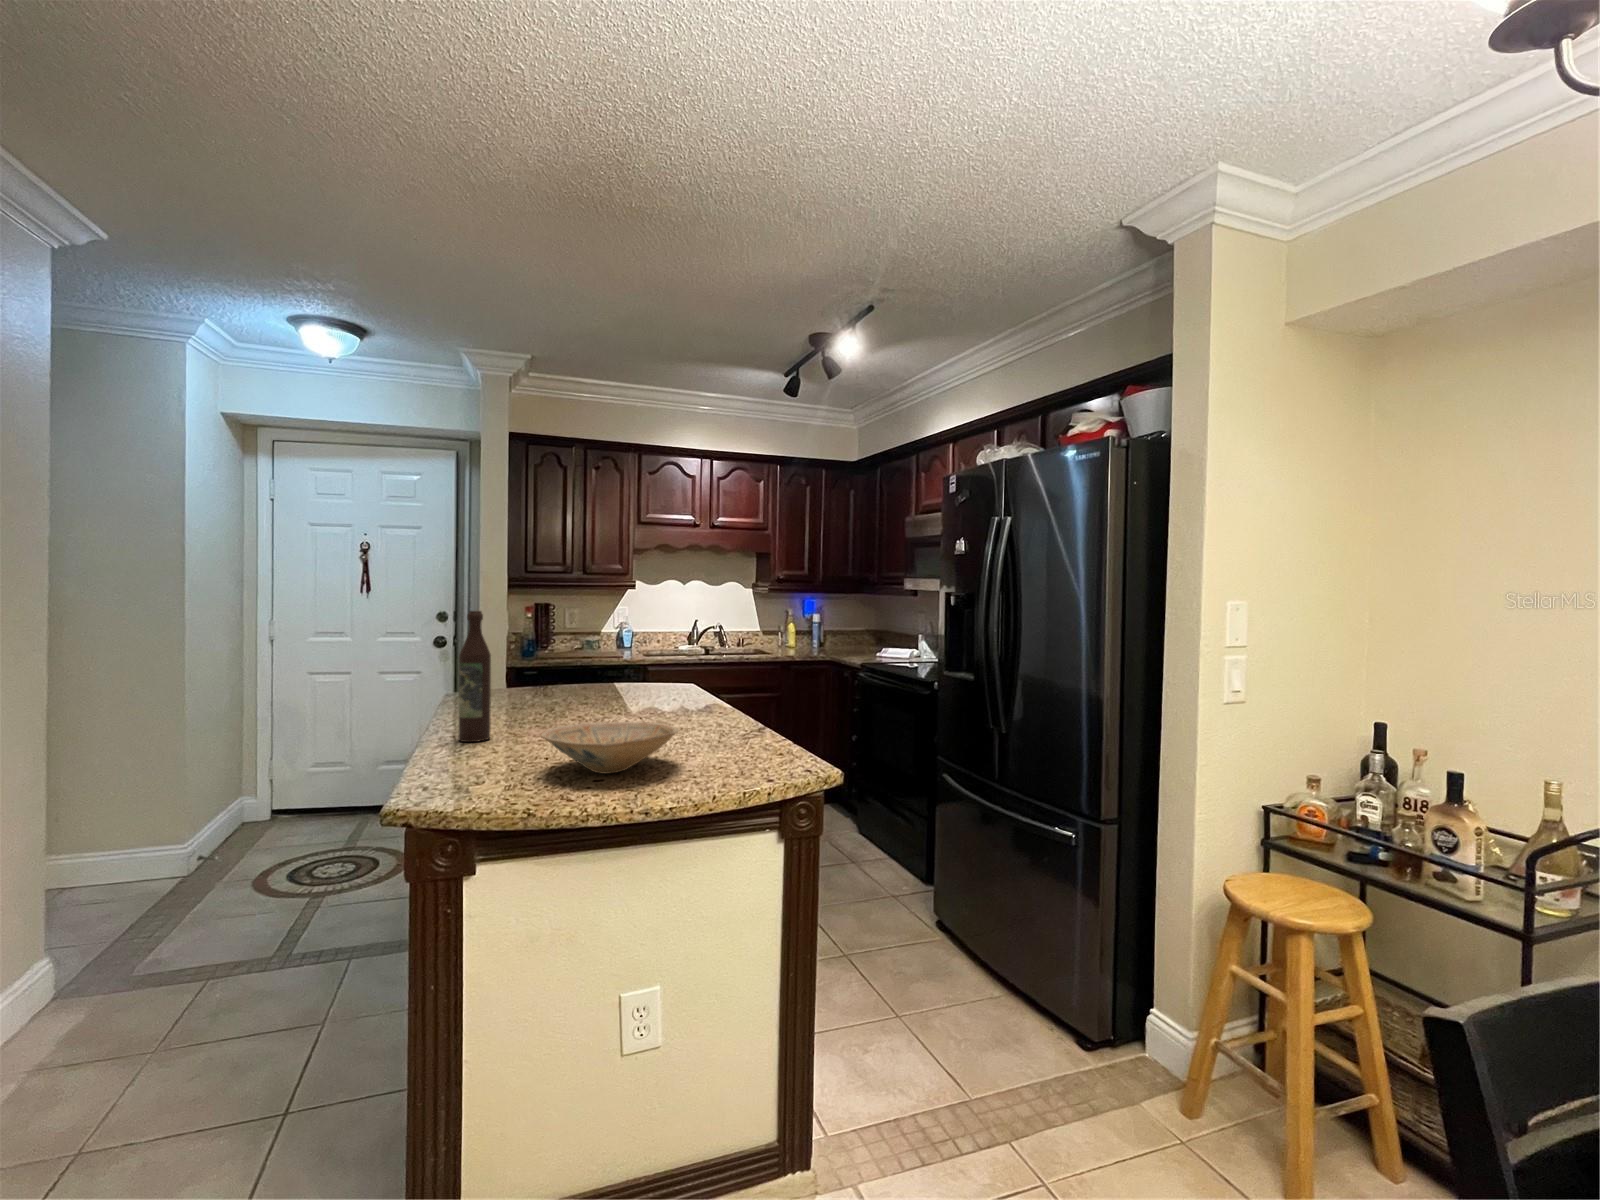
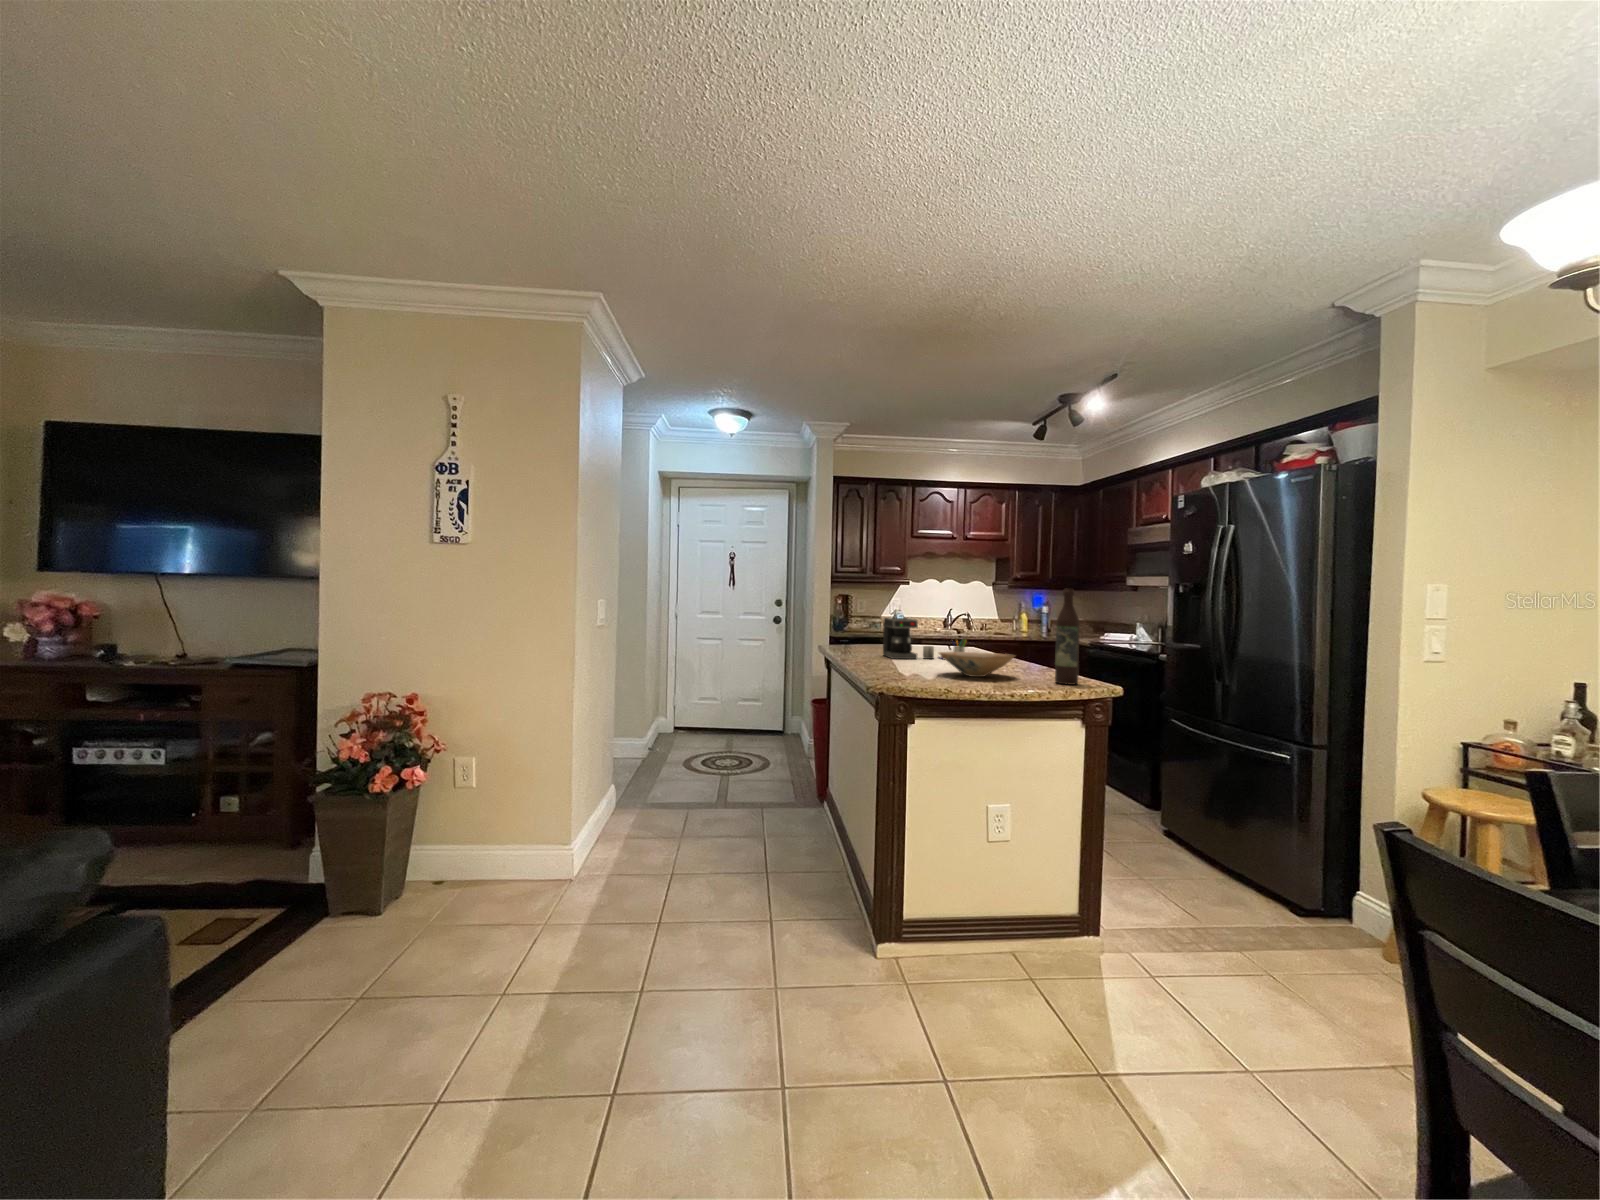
wine bottle: present [459,611,491,742] -> present [1055,588,1080,685]
coffee maker: none [522,652,655,724] -> present [883,618,967,659]

